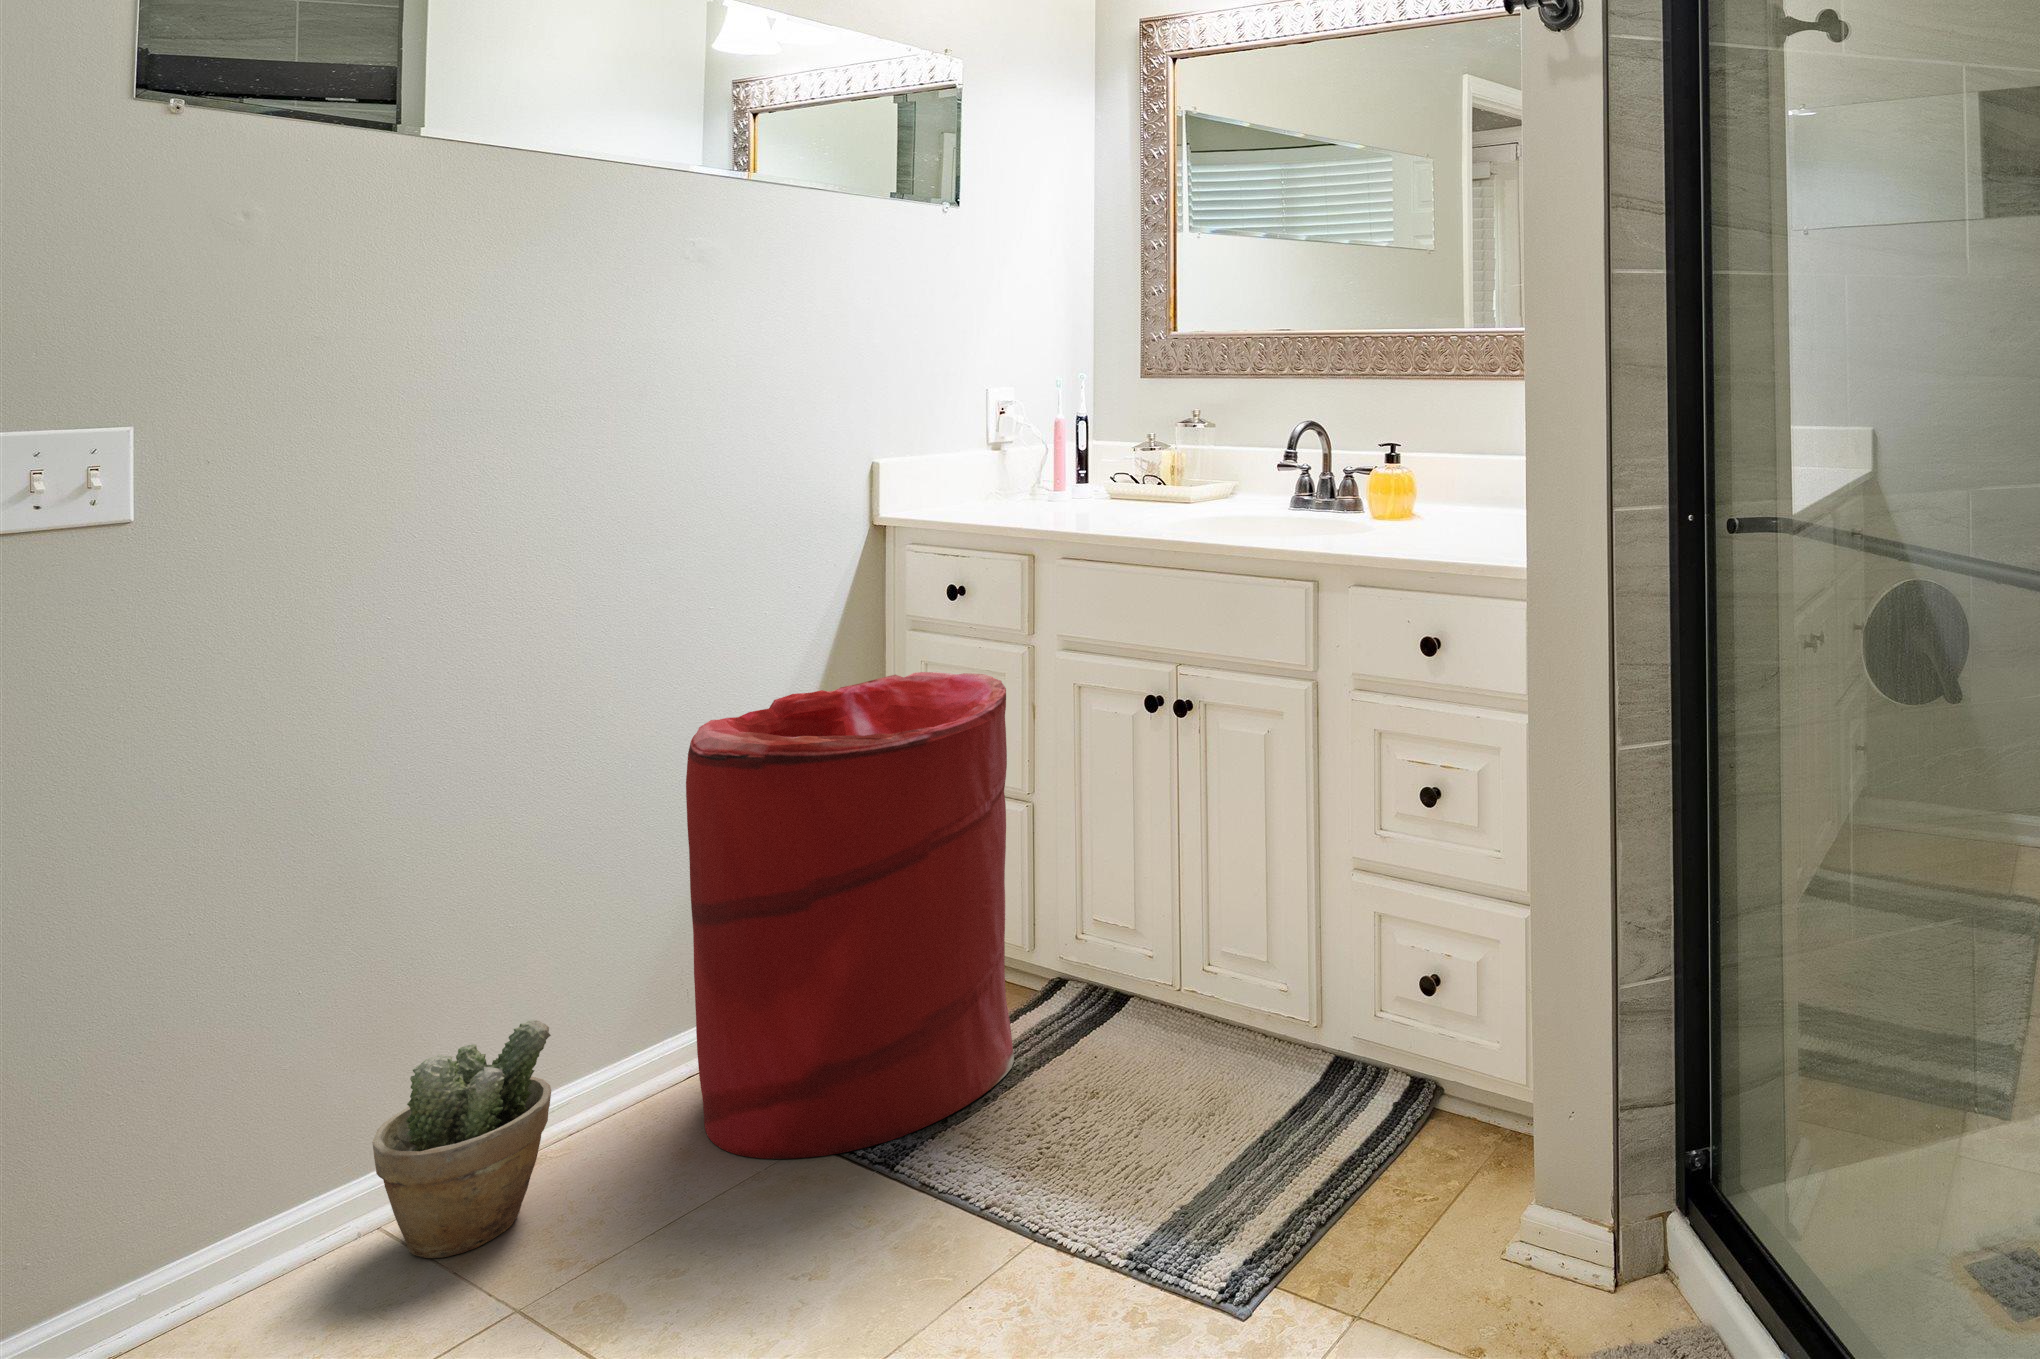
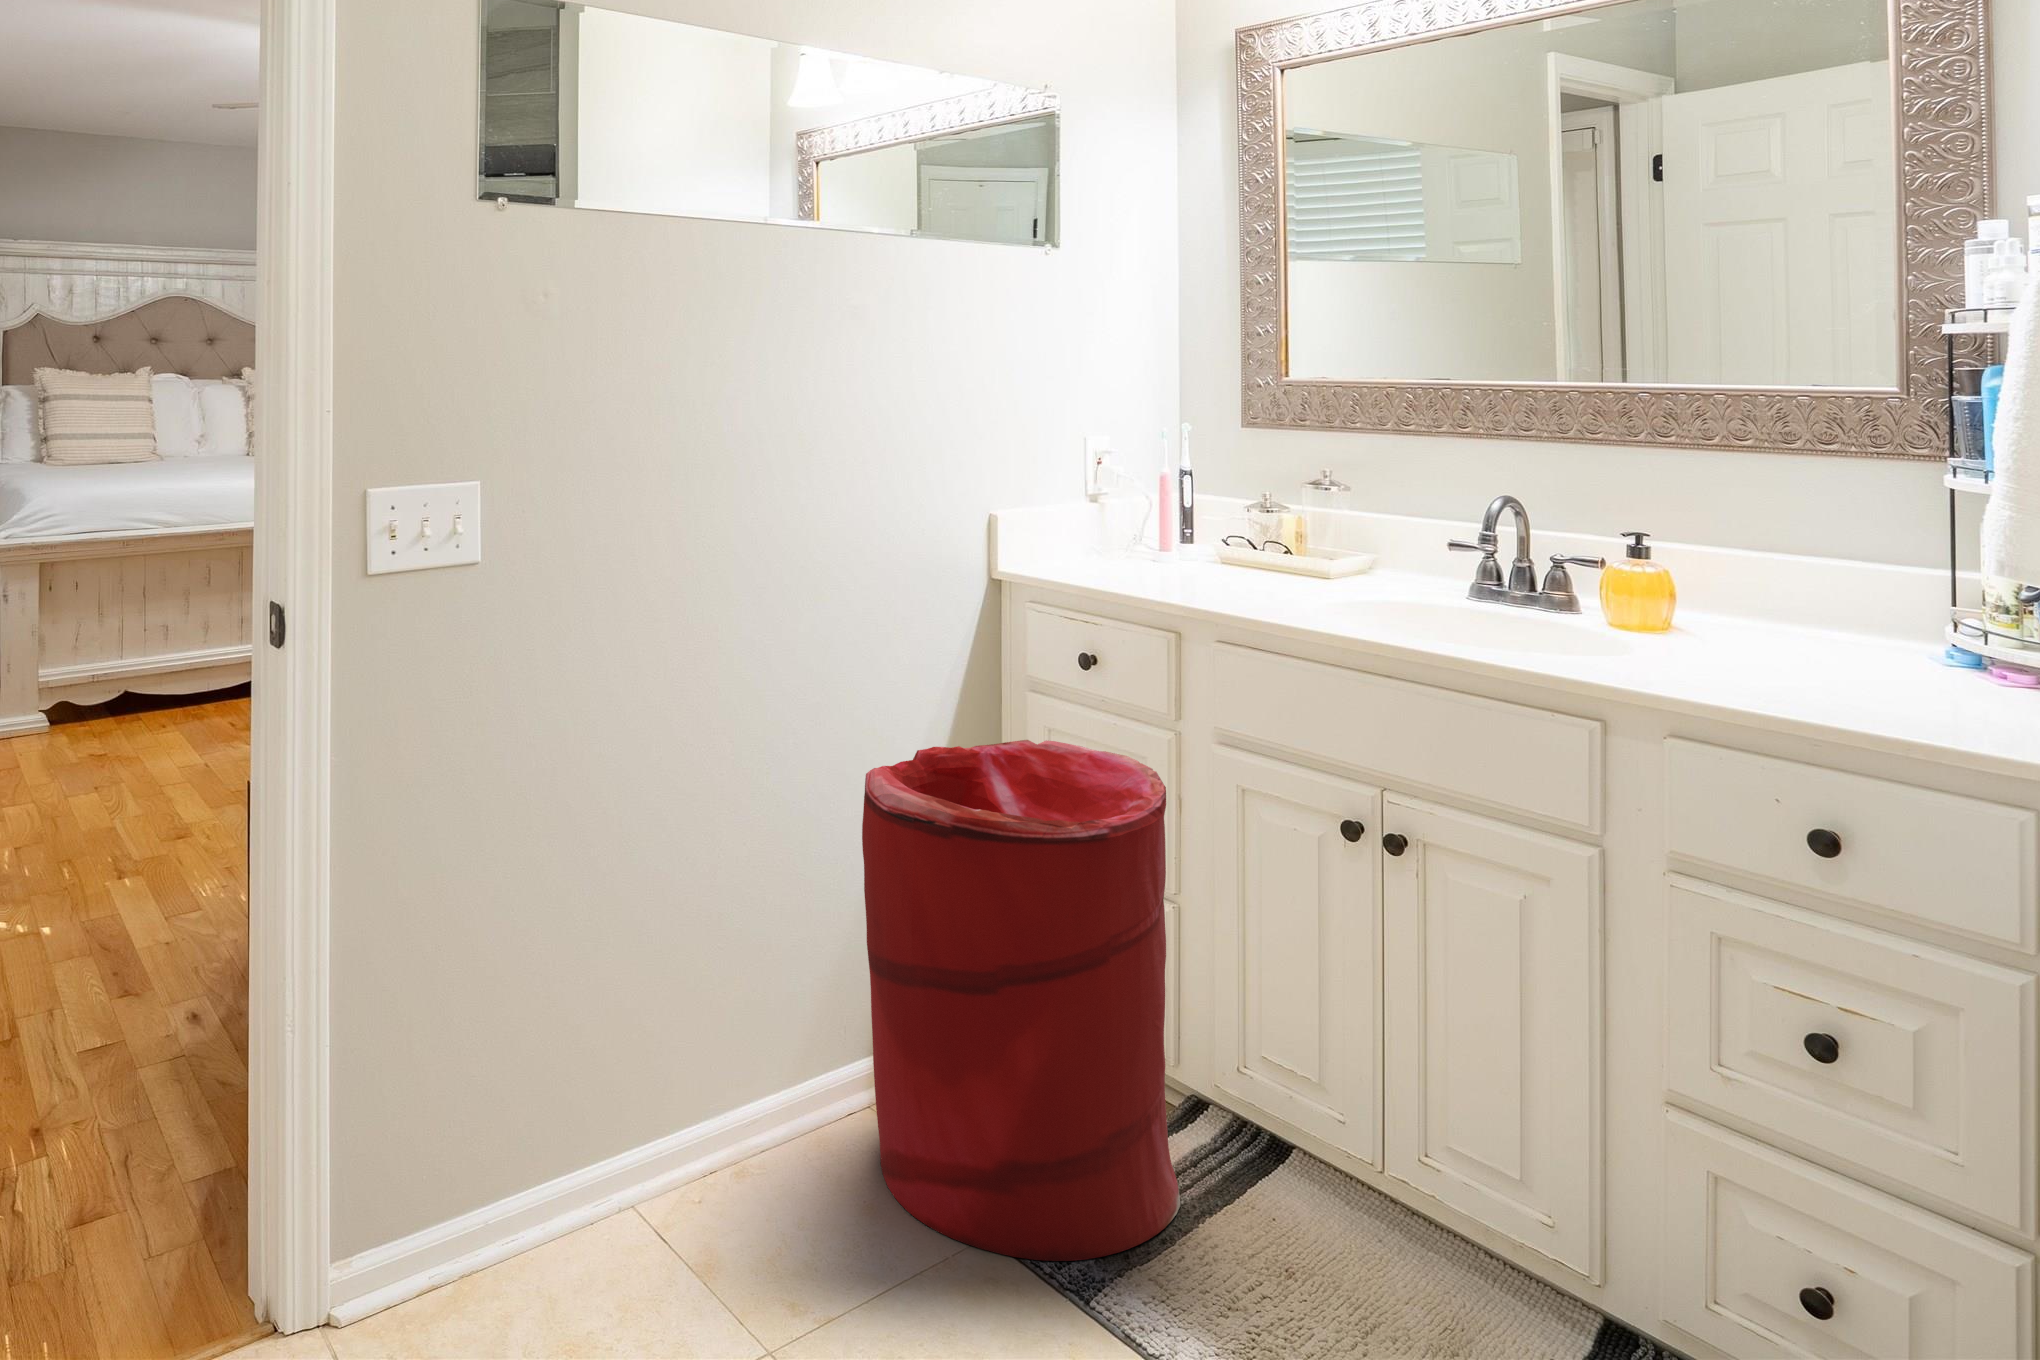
potted plant: present [372,1020,551,1258] -> none [645,1043,774,1254]

